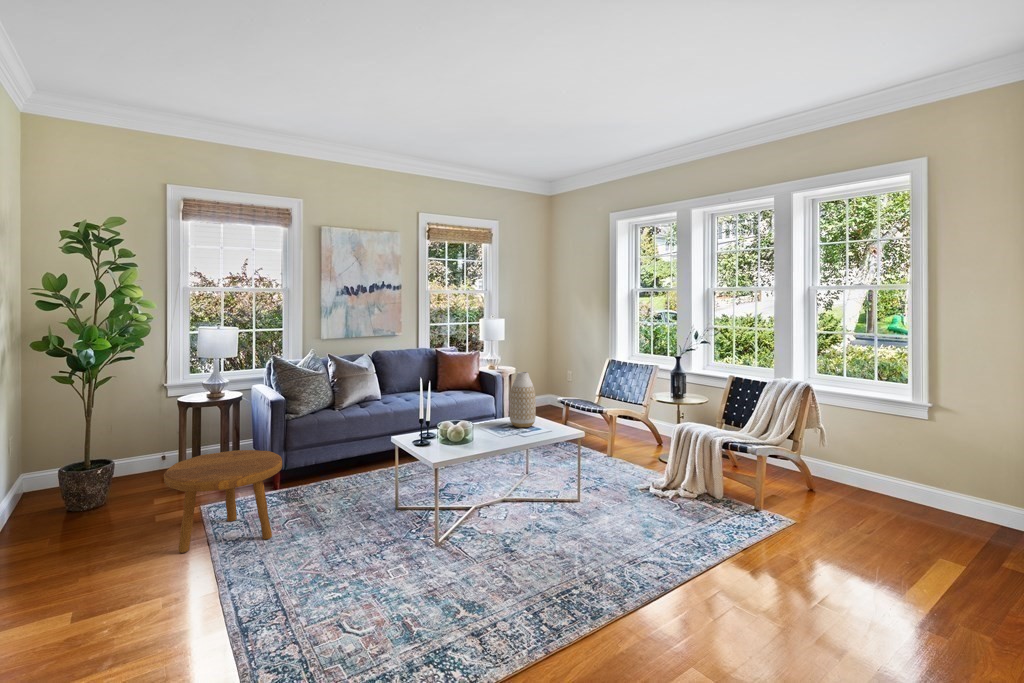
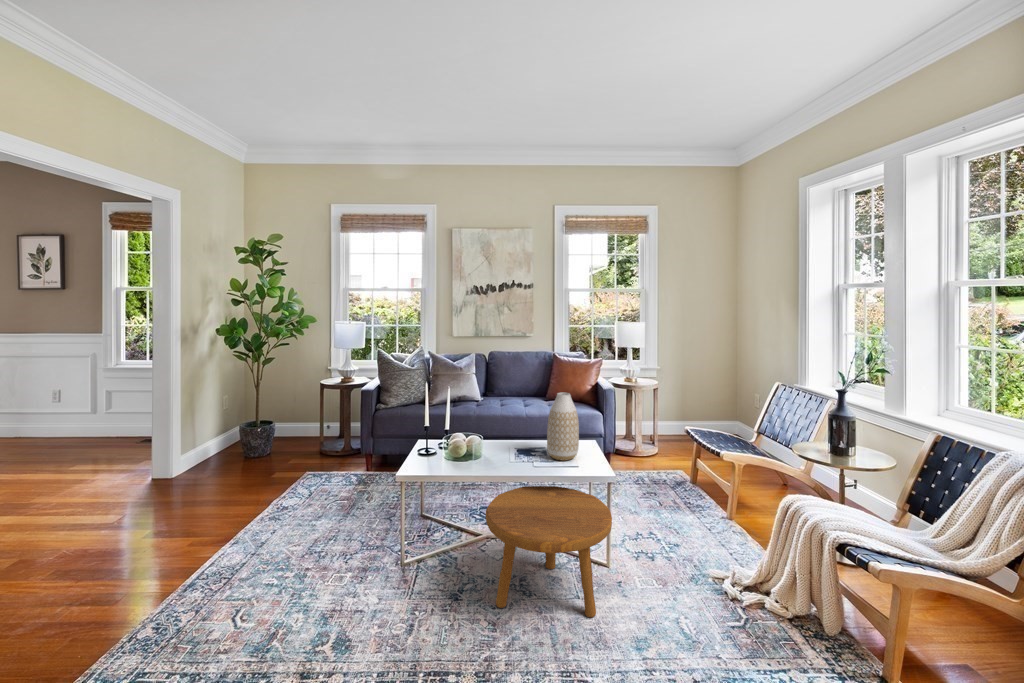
footstool: present [164,450,282,553] -> present [486,486,612,617]

